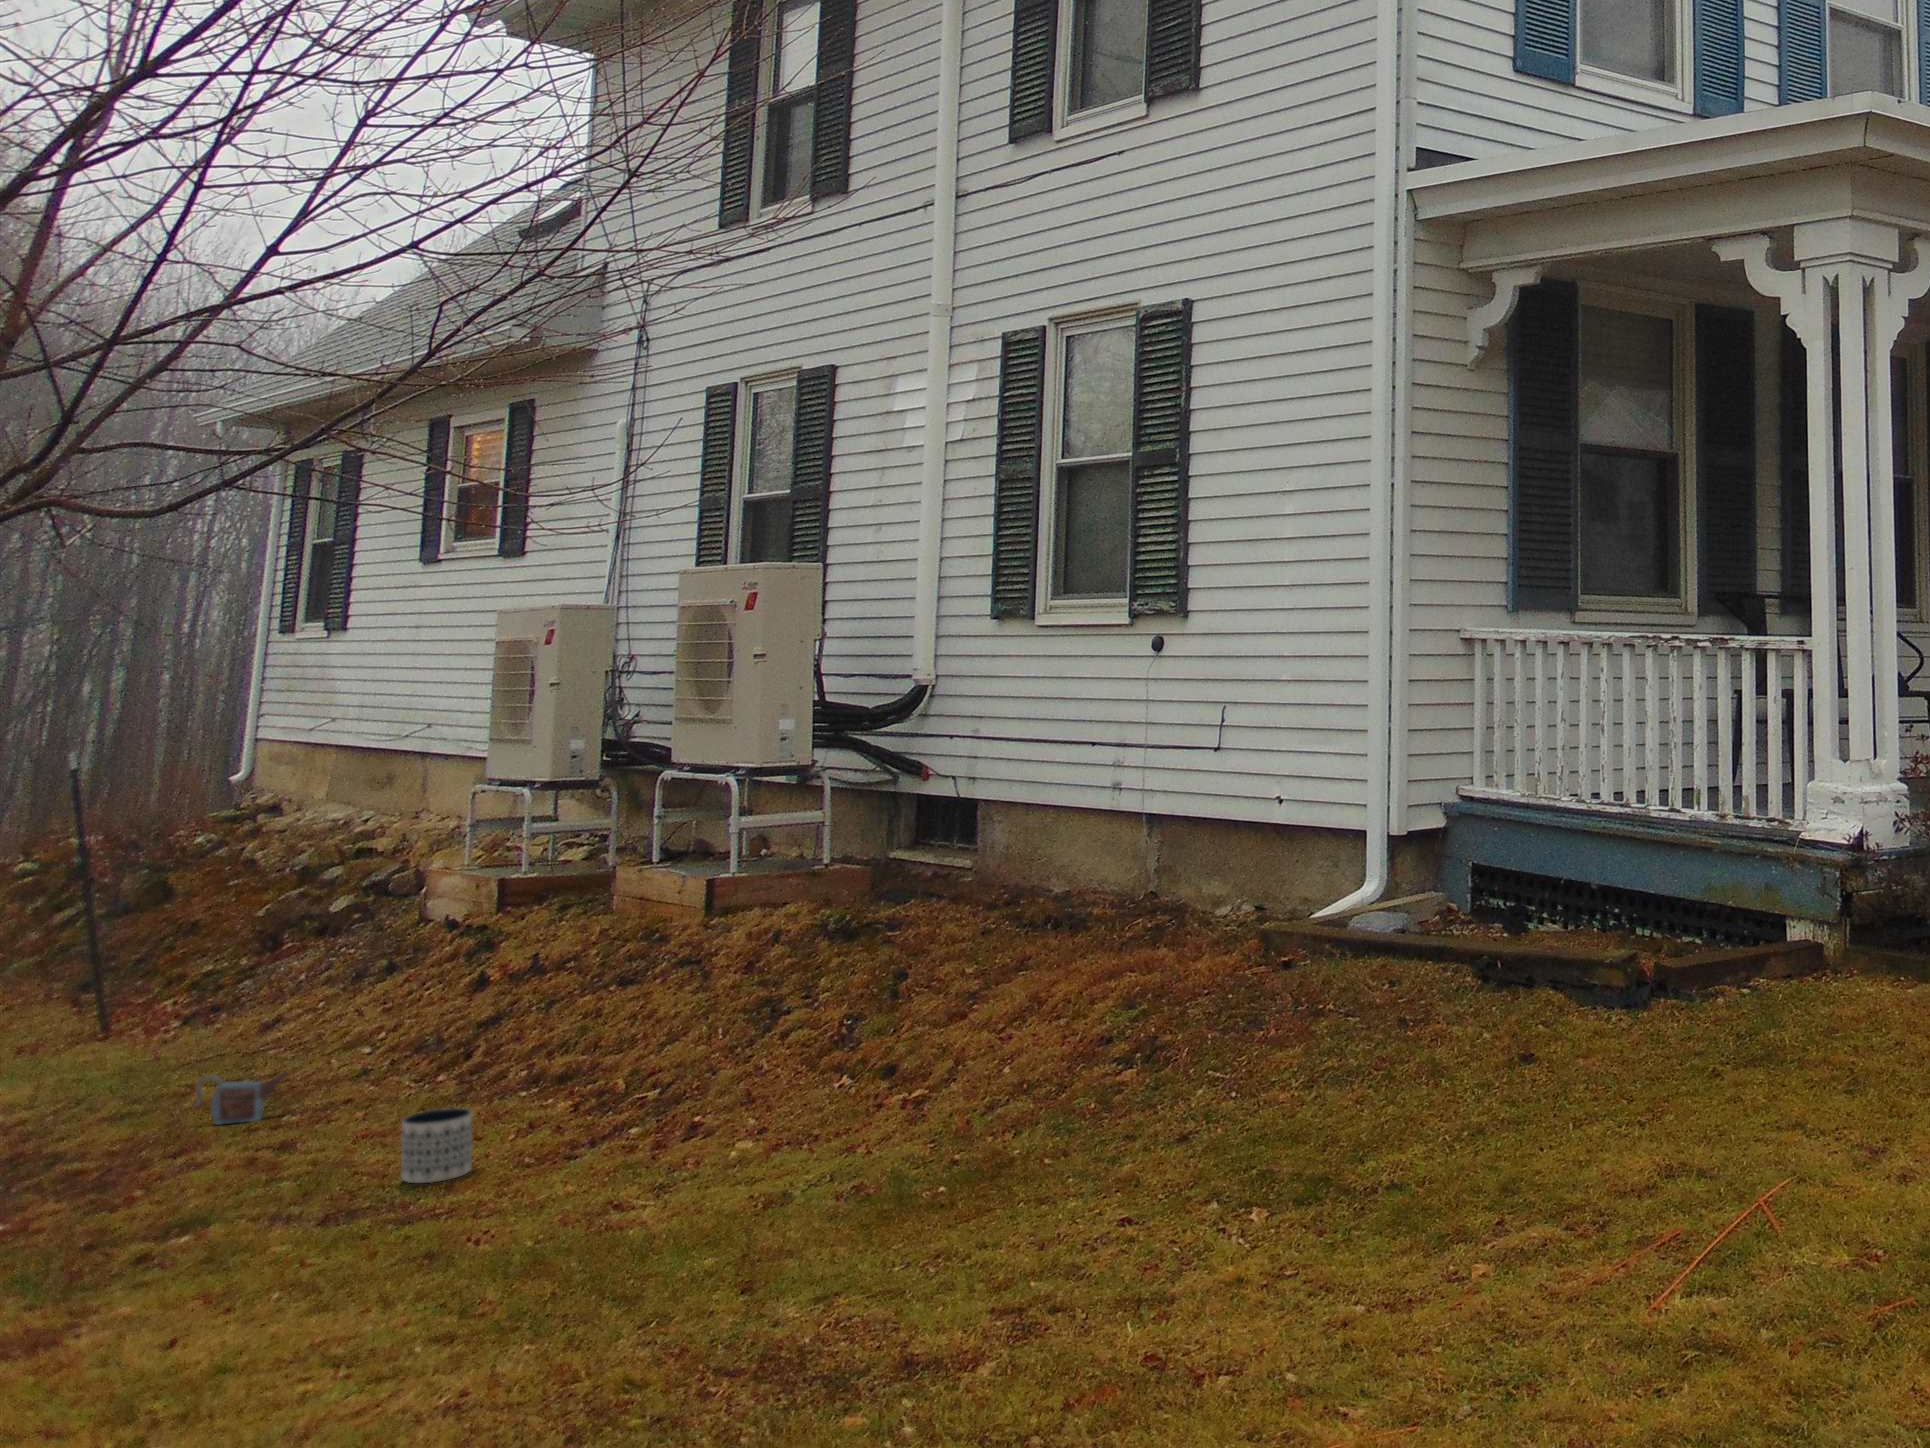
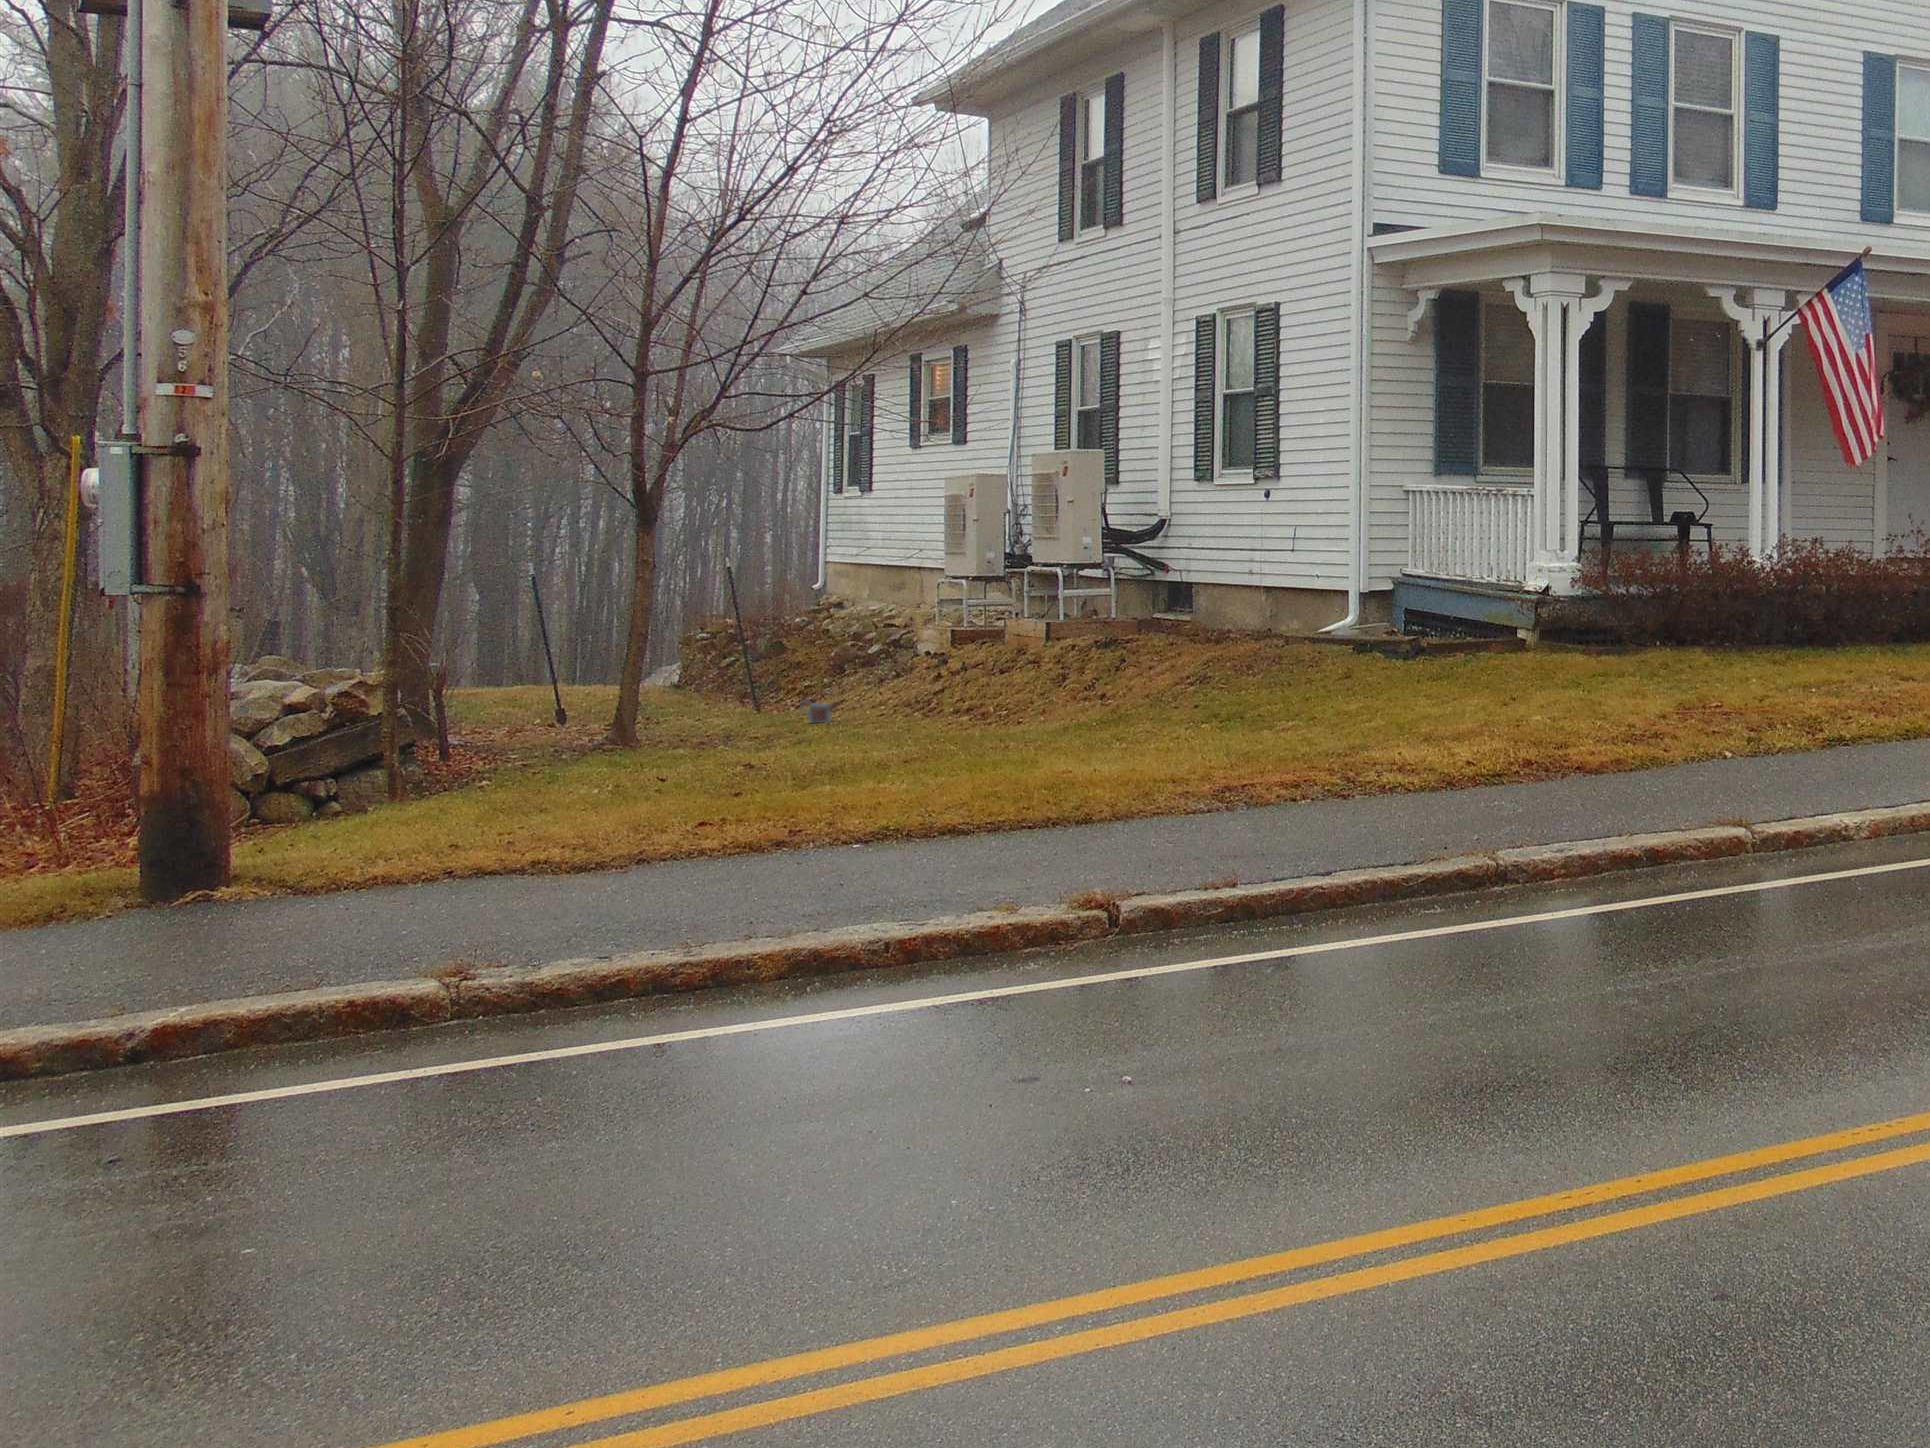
planter: present [401,1108,472,1183] -> none [885,702,916,731]

